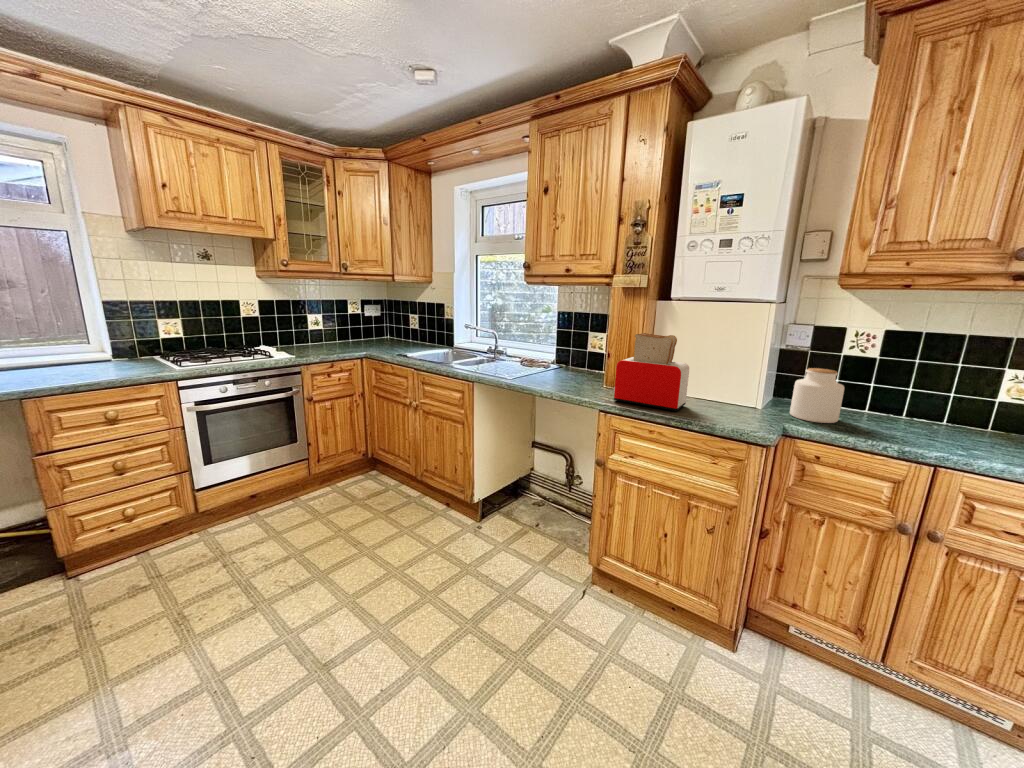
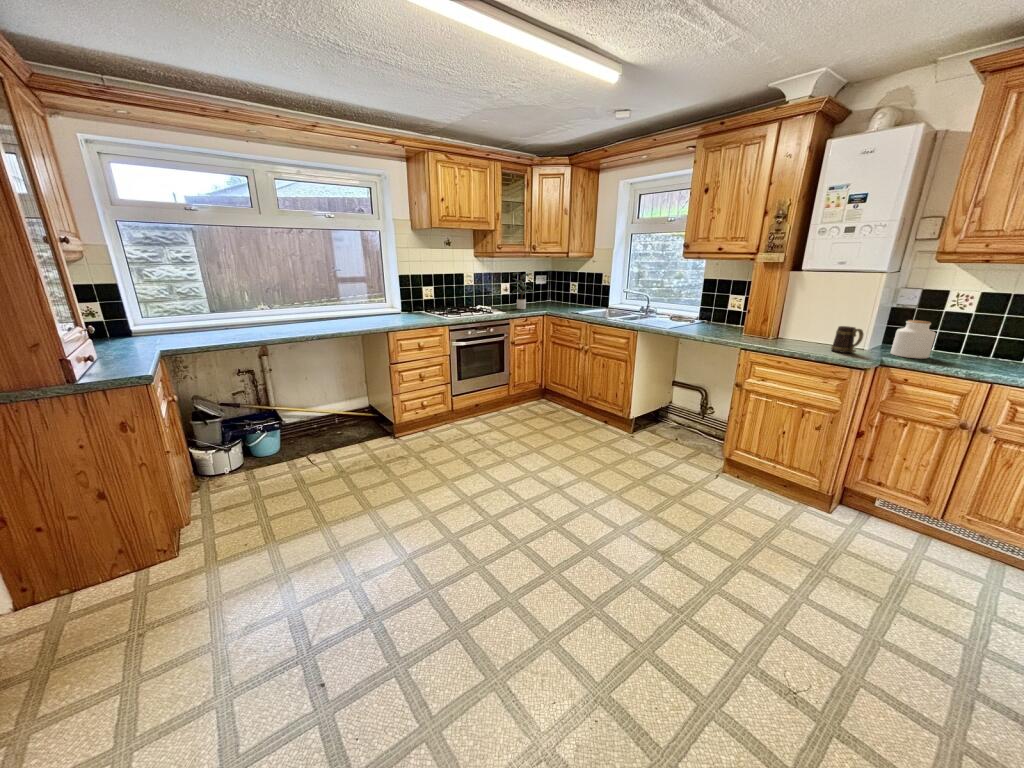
potted plant: none [308,299,357,350] -> present [512,272,534,309]
toaster: present [613,333,689,412] -> none [752,295,812,349]
mug: none [717,378,758,417] -> present [831,326,863,353]

